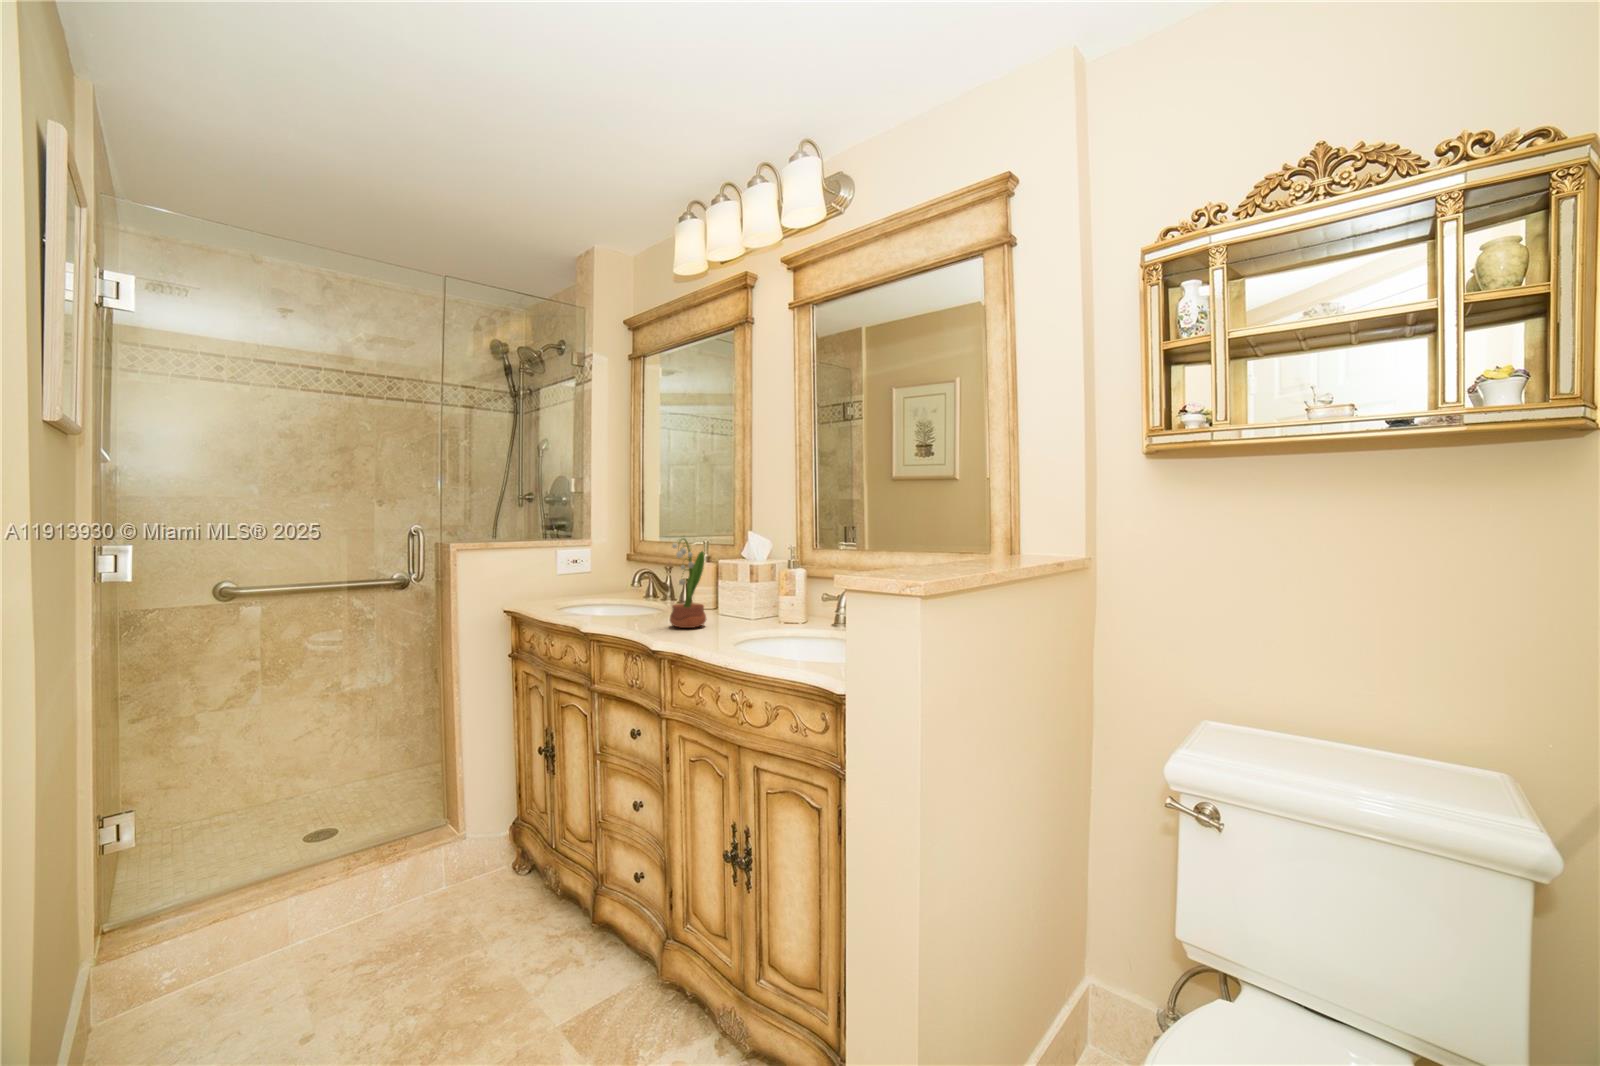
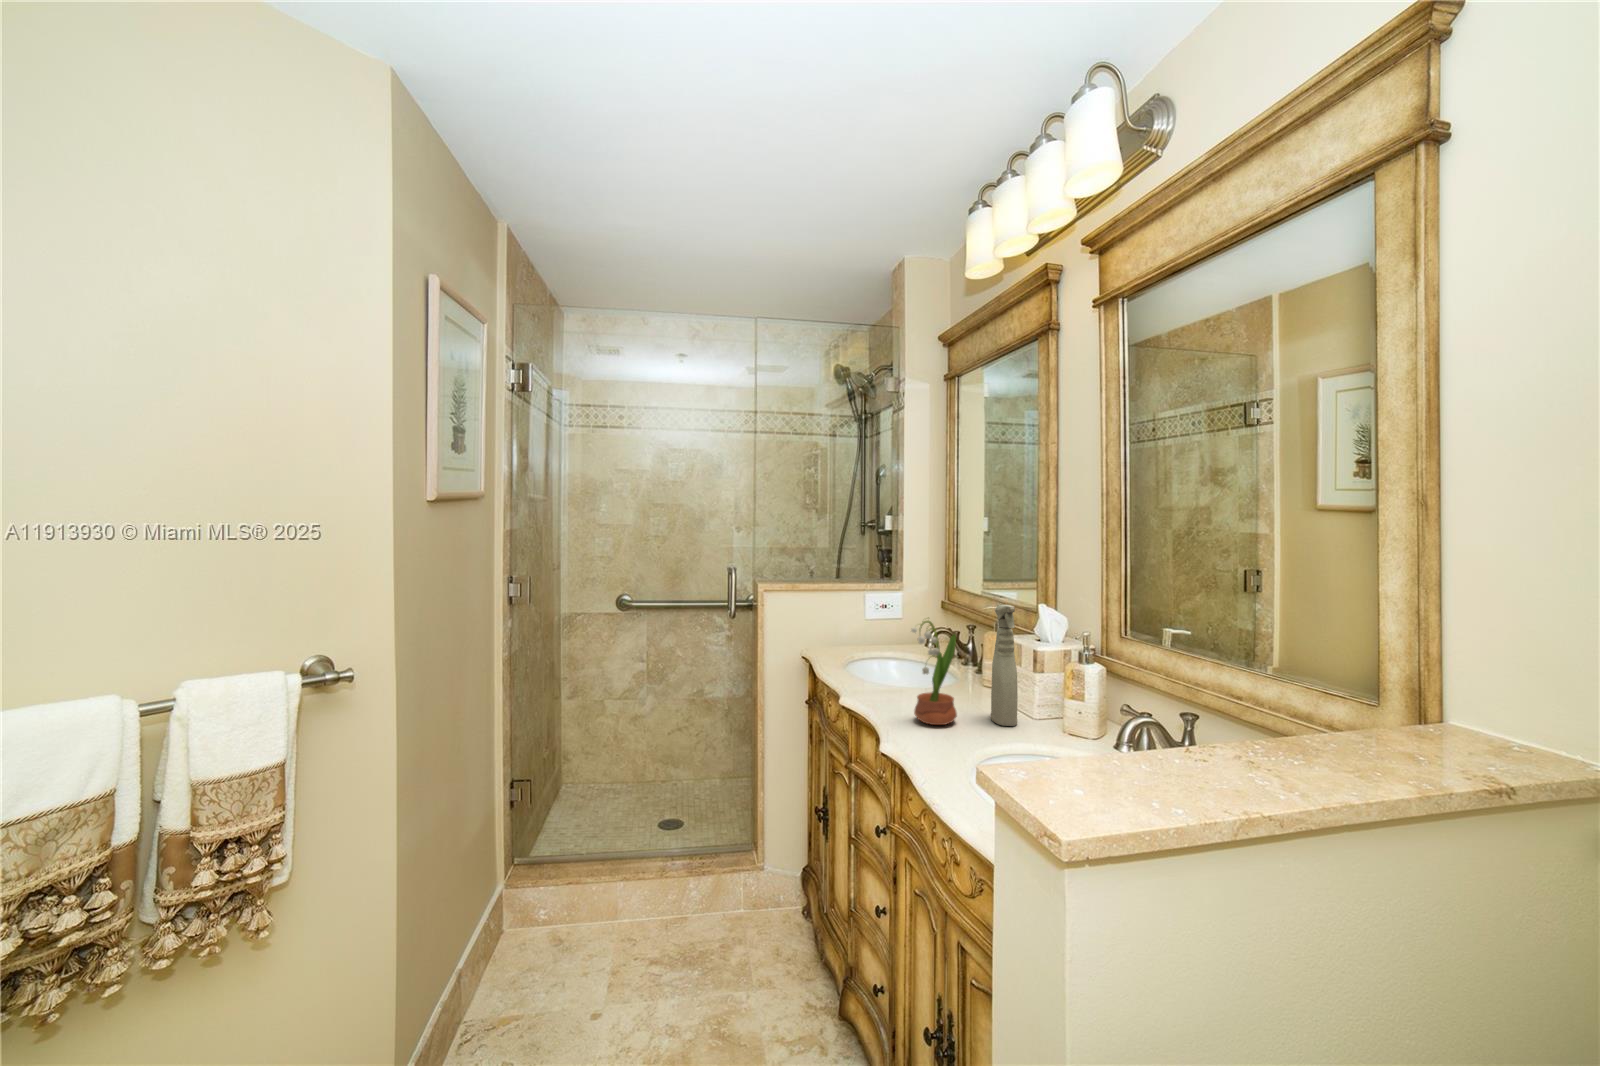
spray bottle: none [725,526,750,622] -> present [991,605,1018,726]

